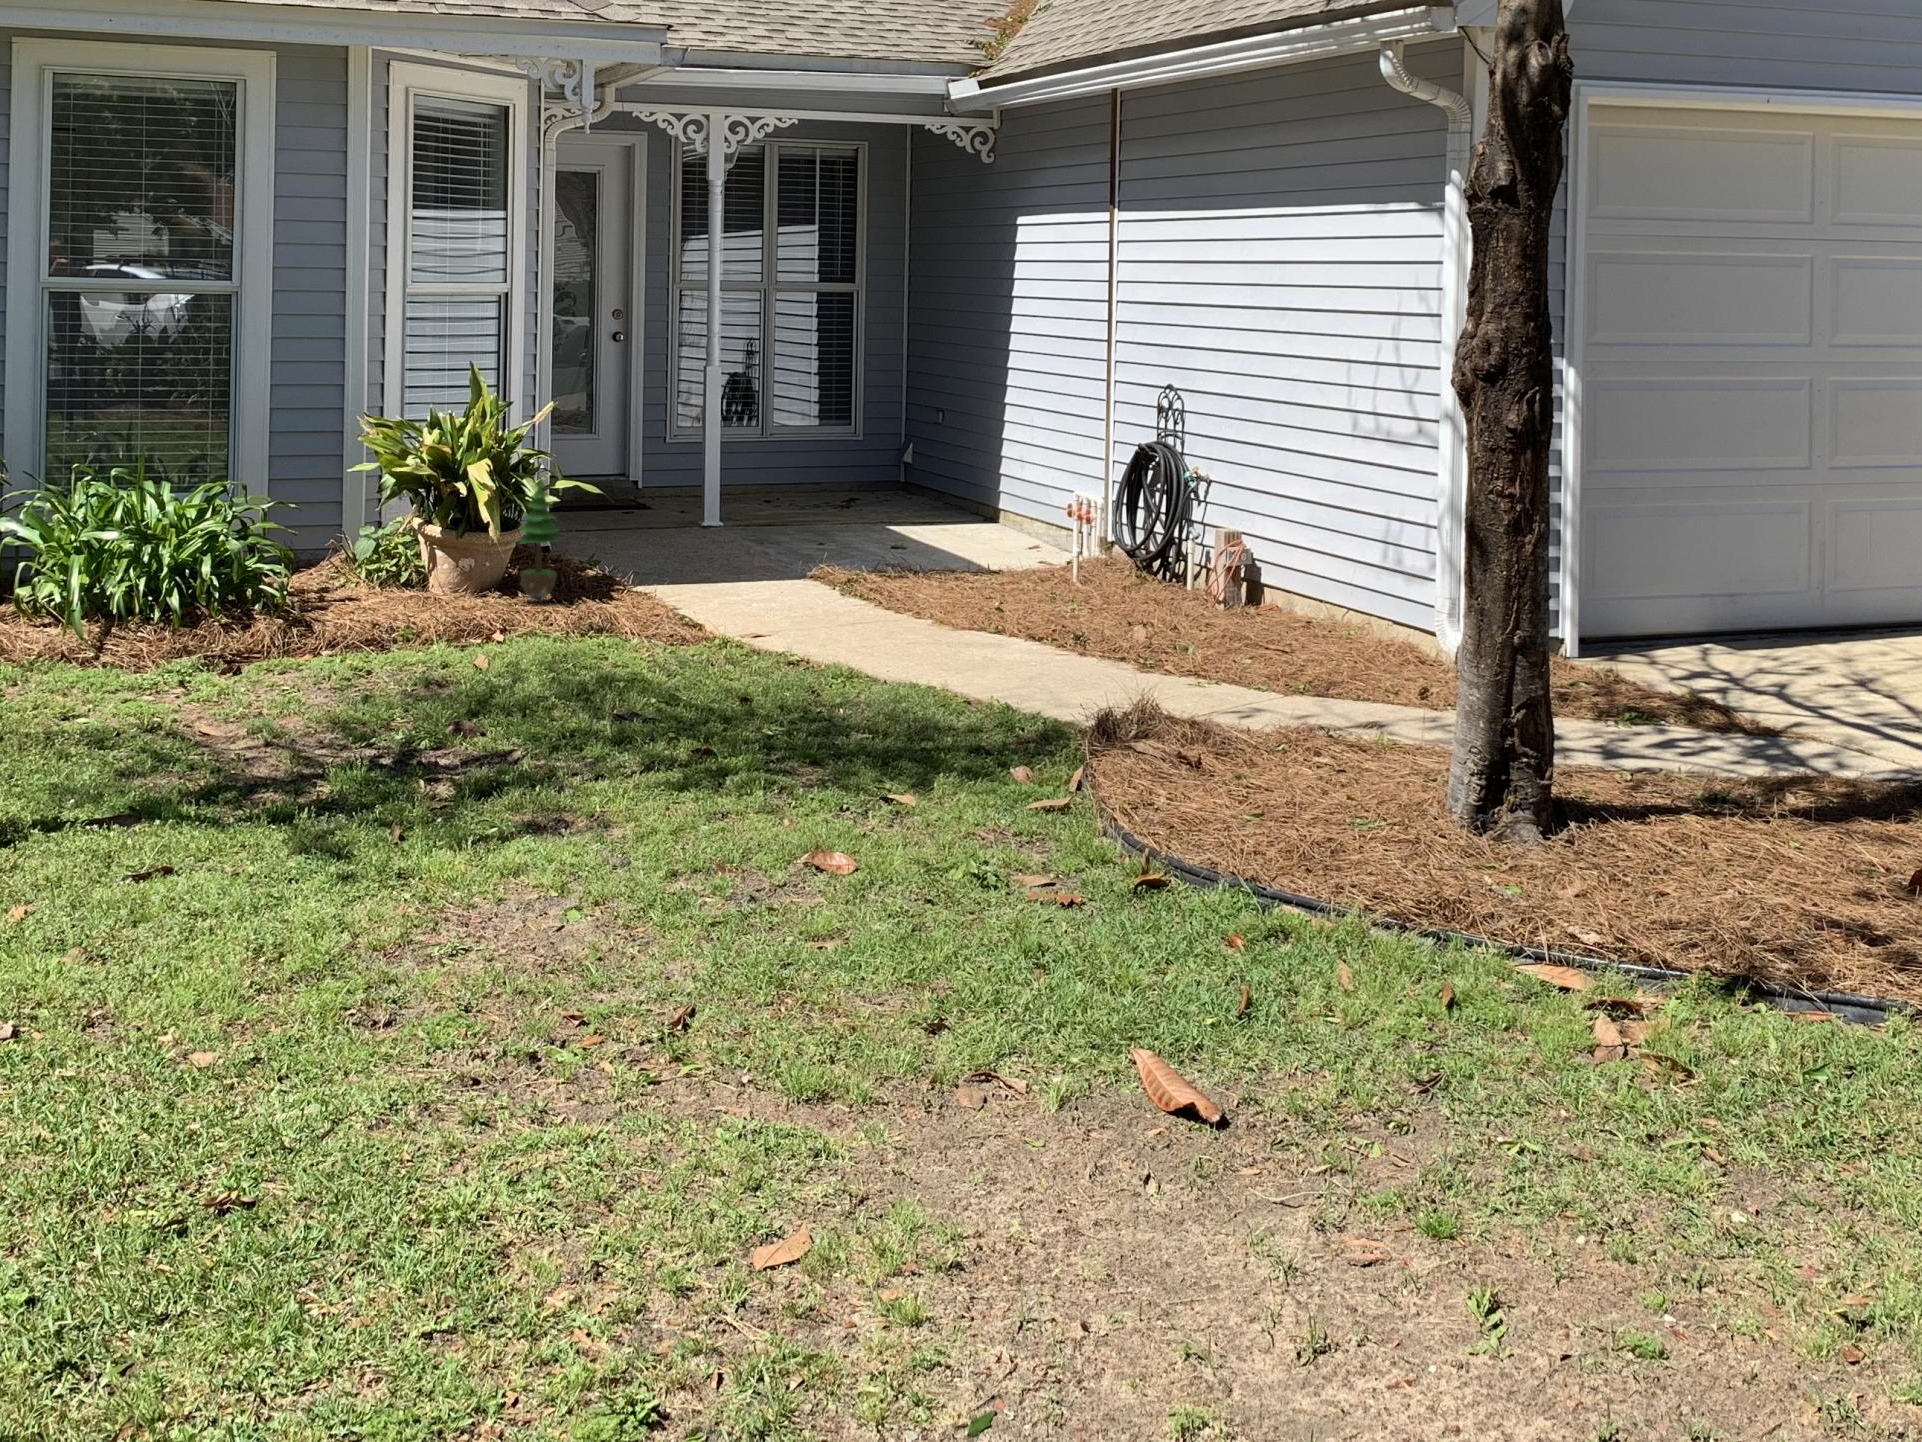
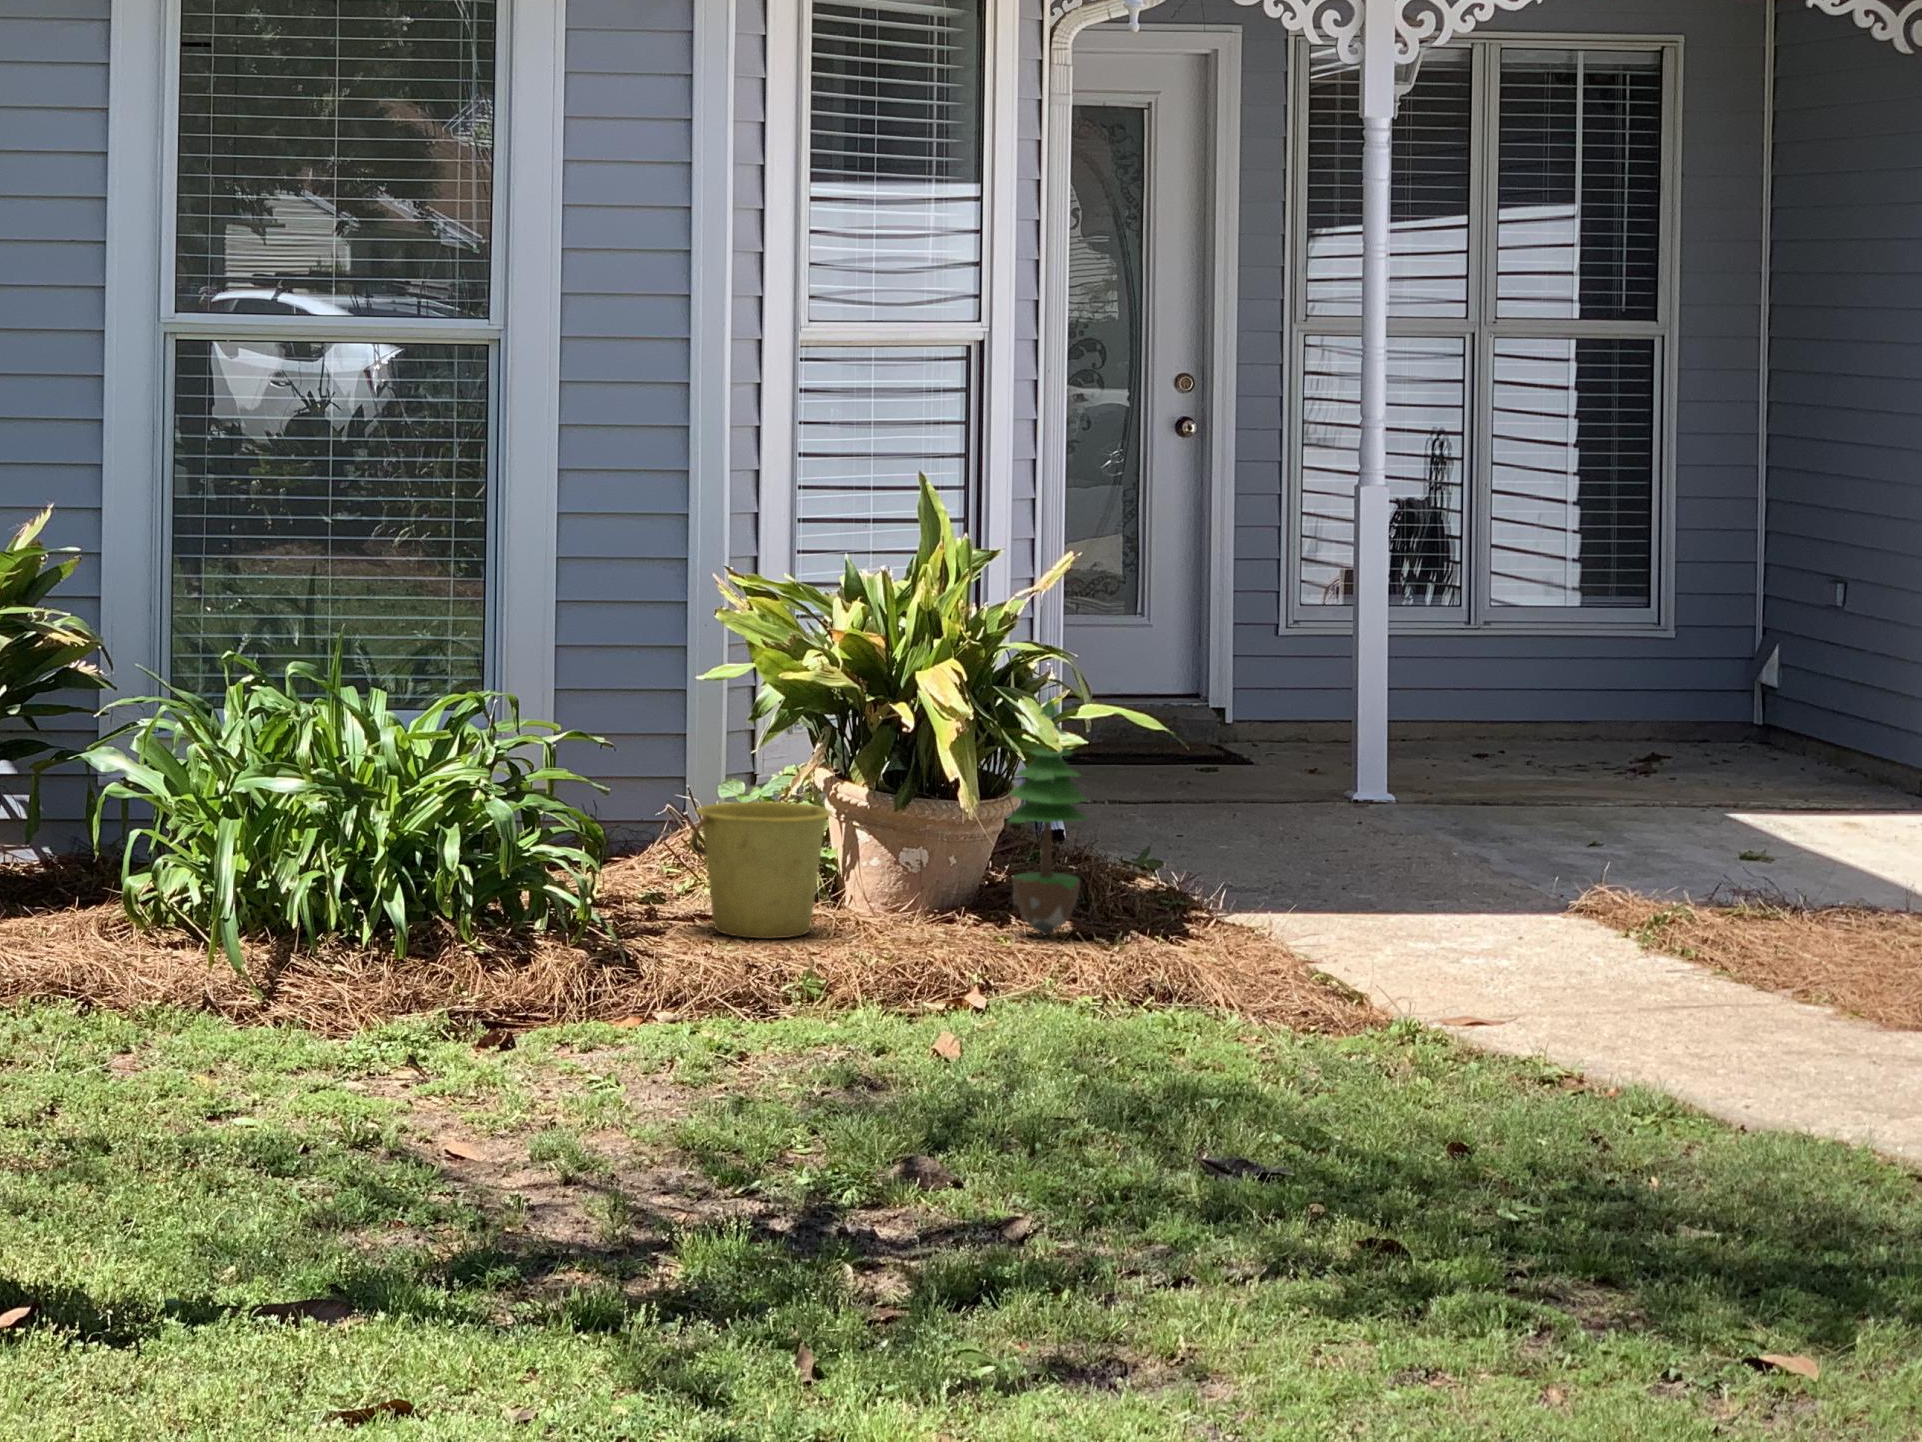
bucket: none [344,536,423,609] -> present [691,802,832,938]

